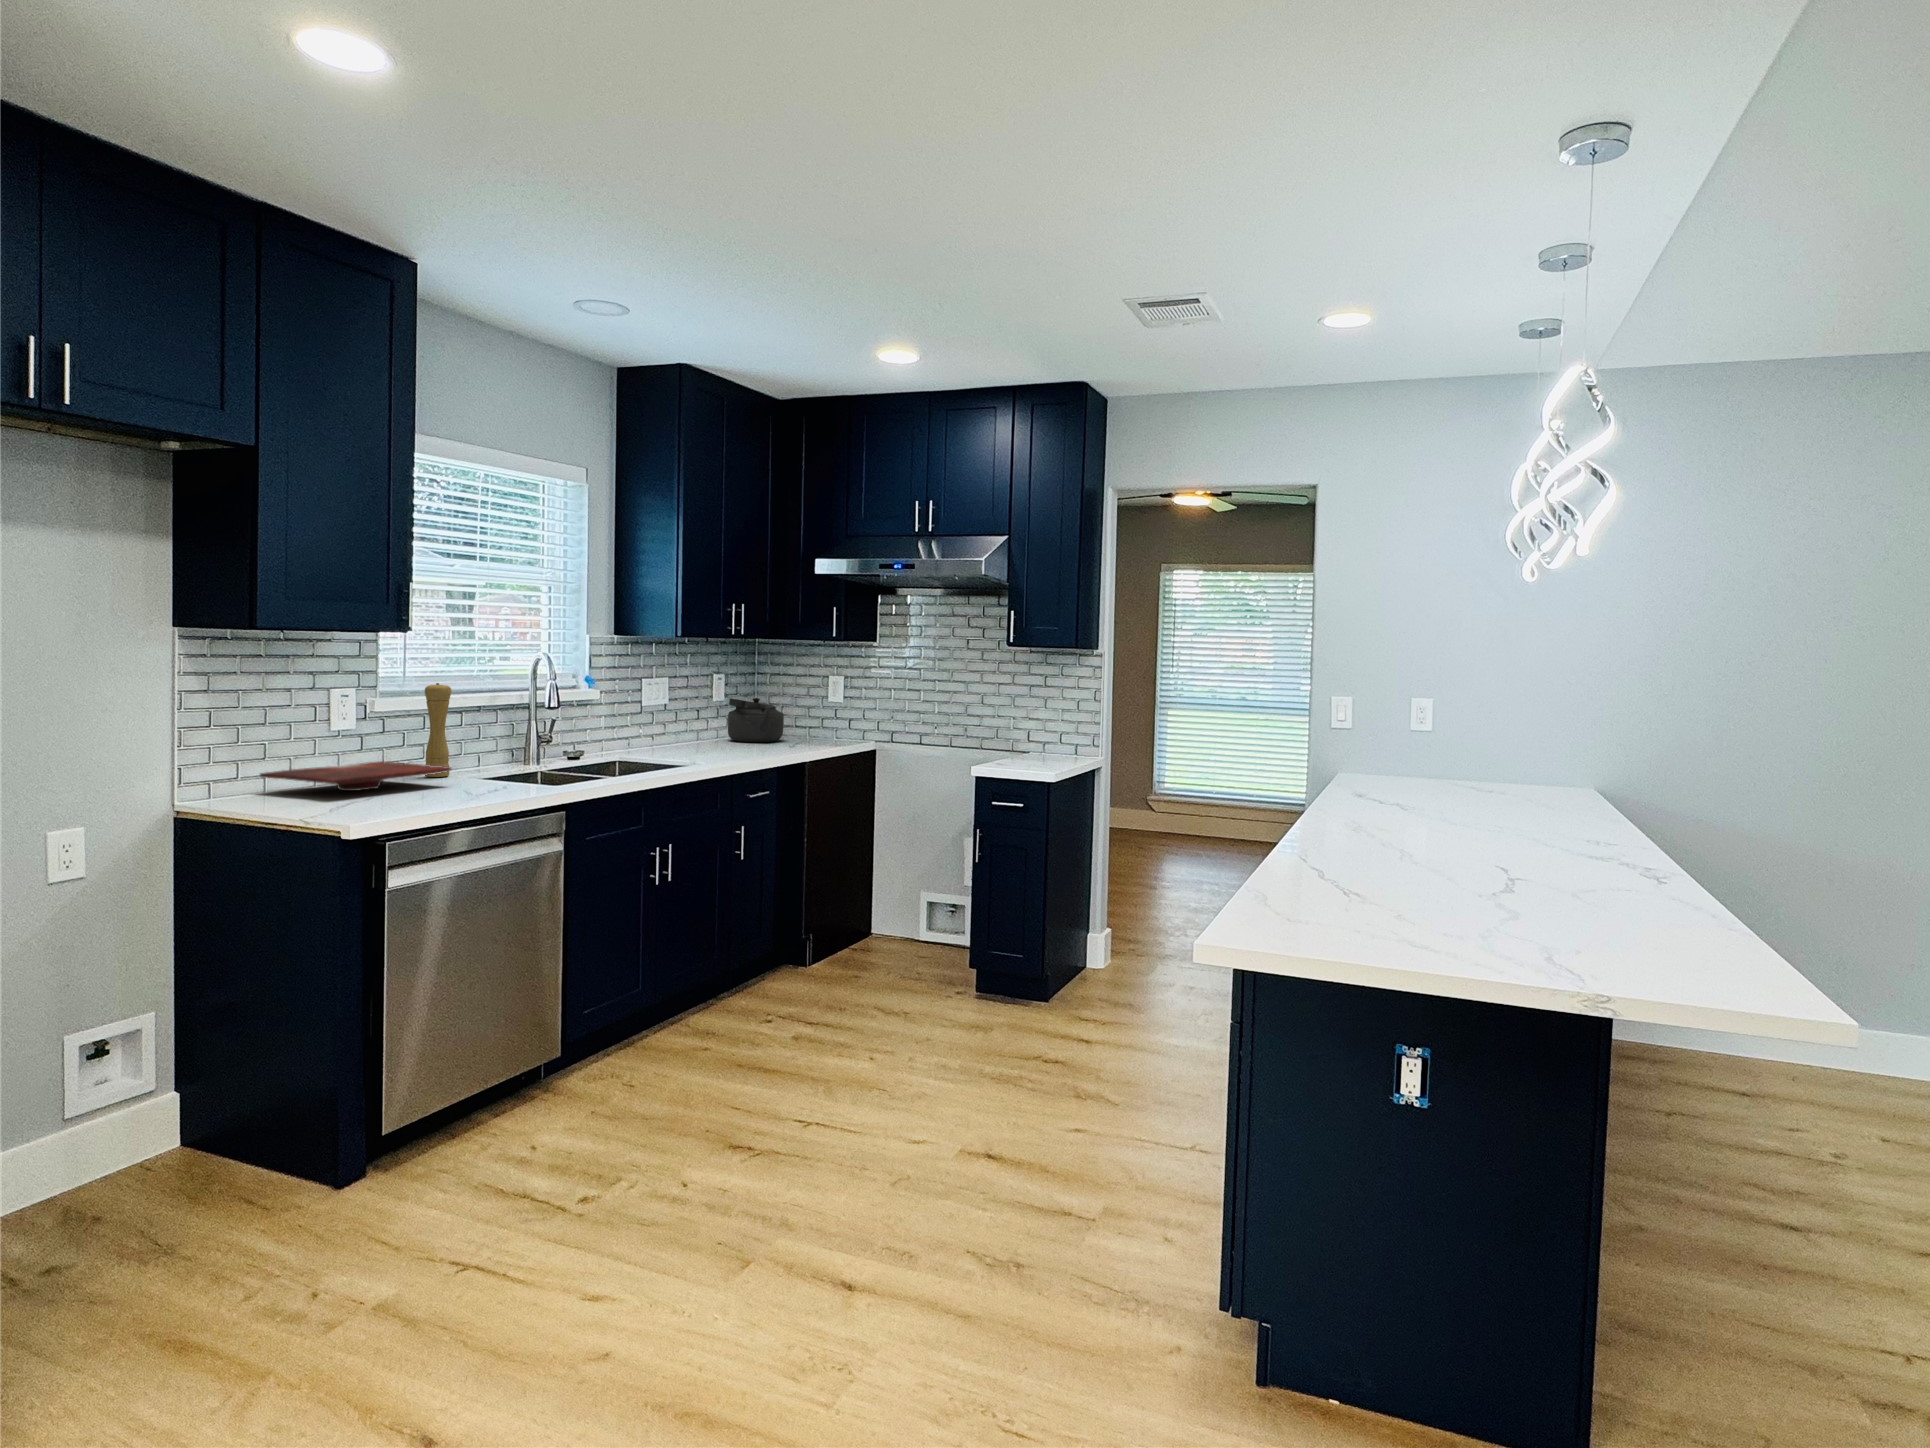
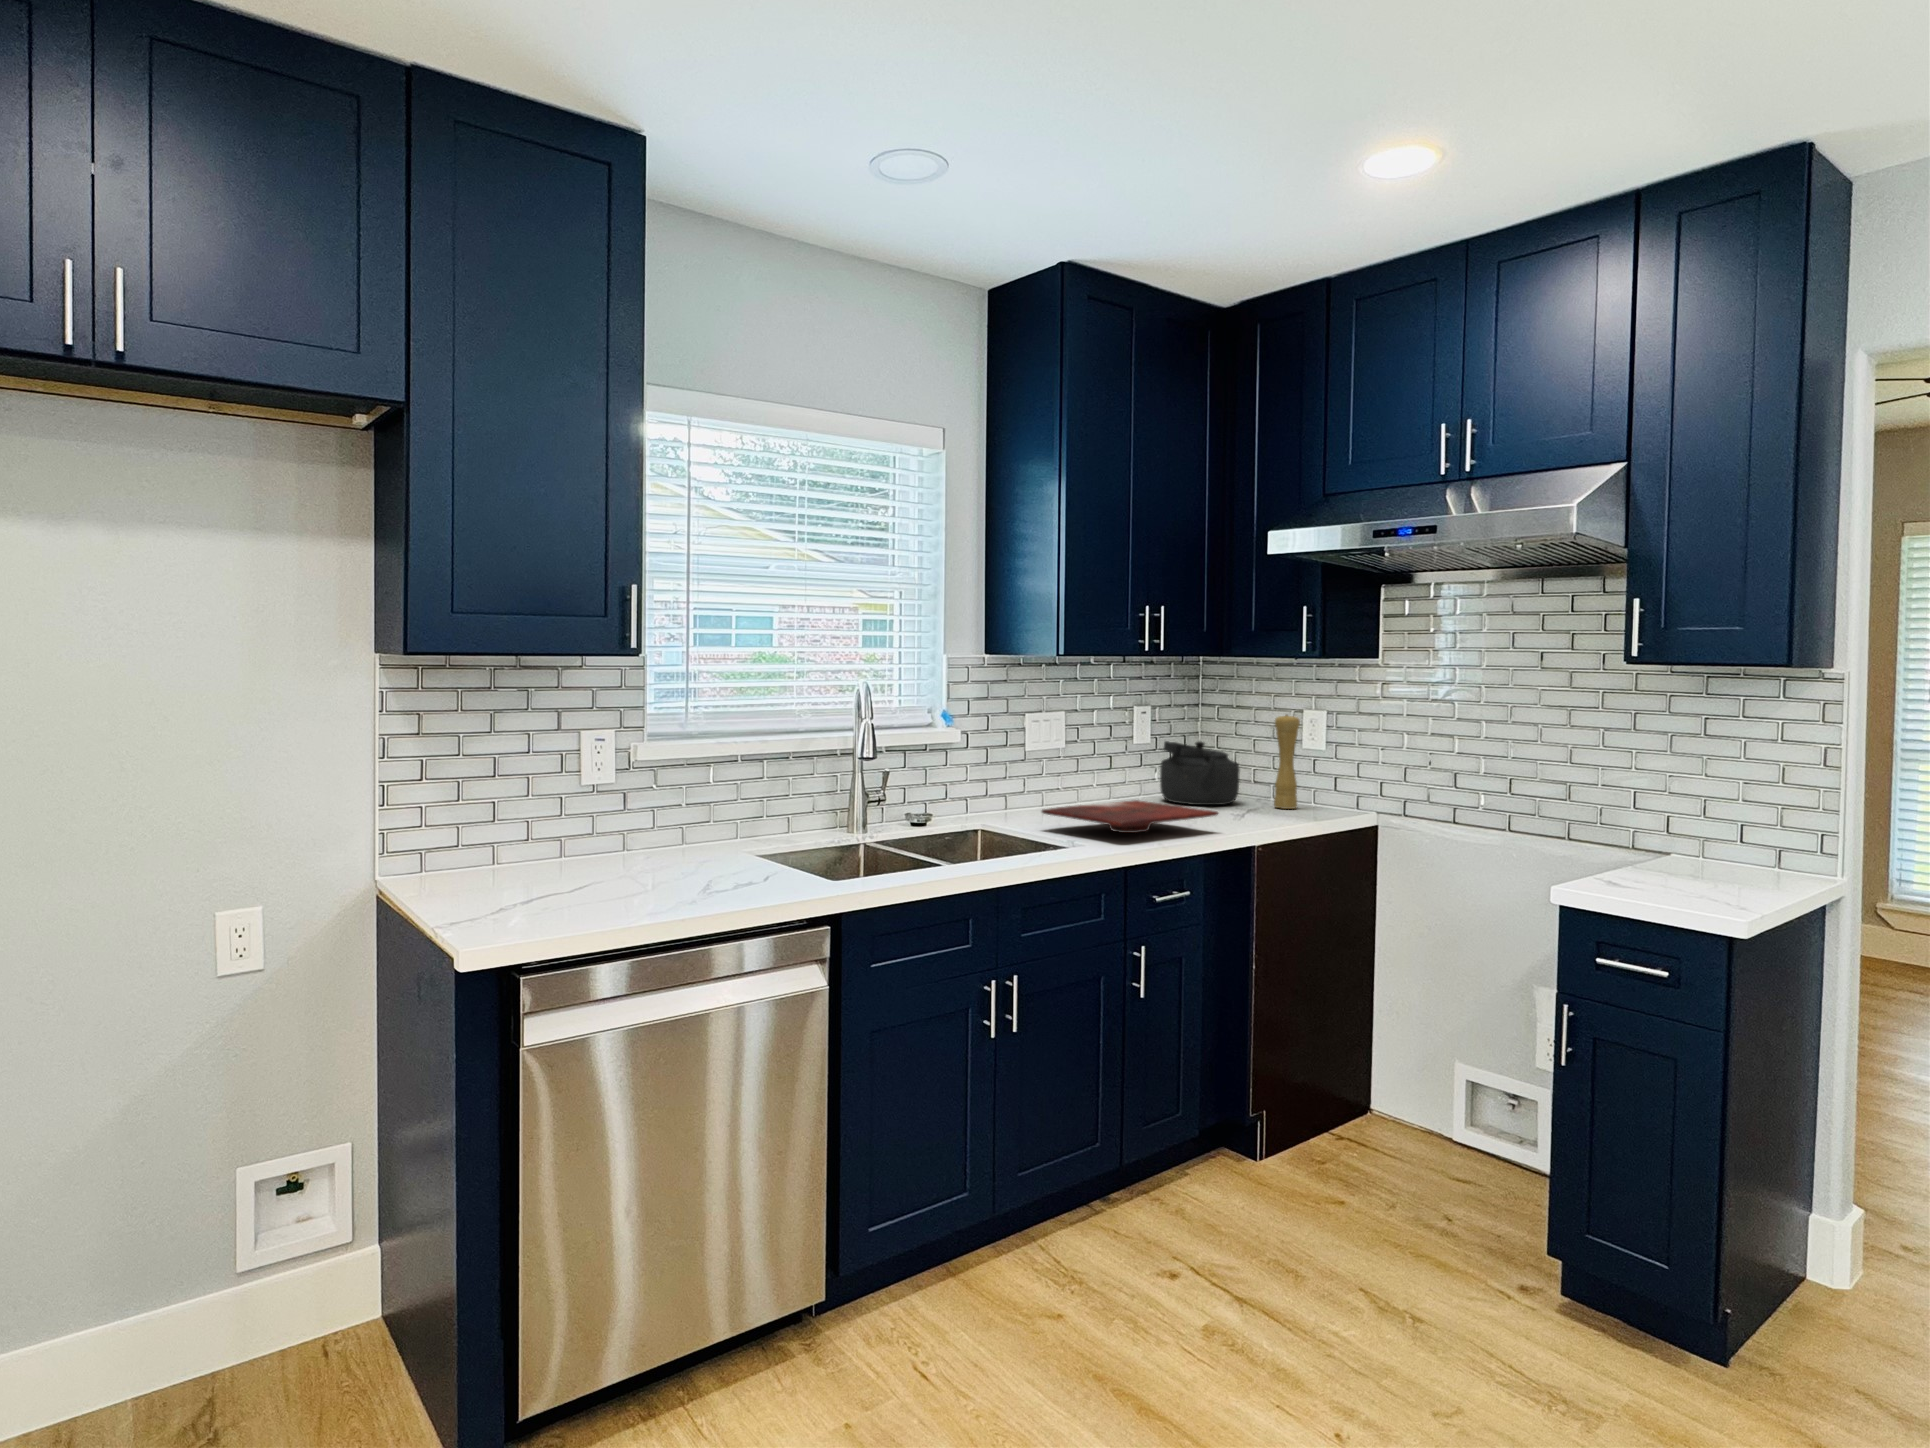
pepper mill: present [425,683,451,777] -> present [1274,715,1300,809]
cutting board: present [260,761,451,791] -> present [1042,800,1218,833]

